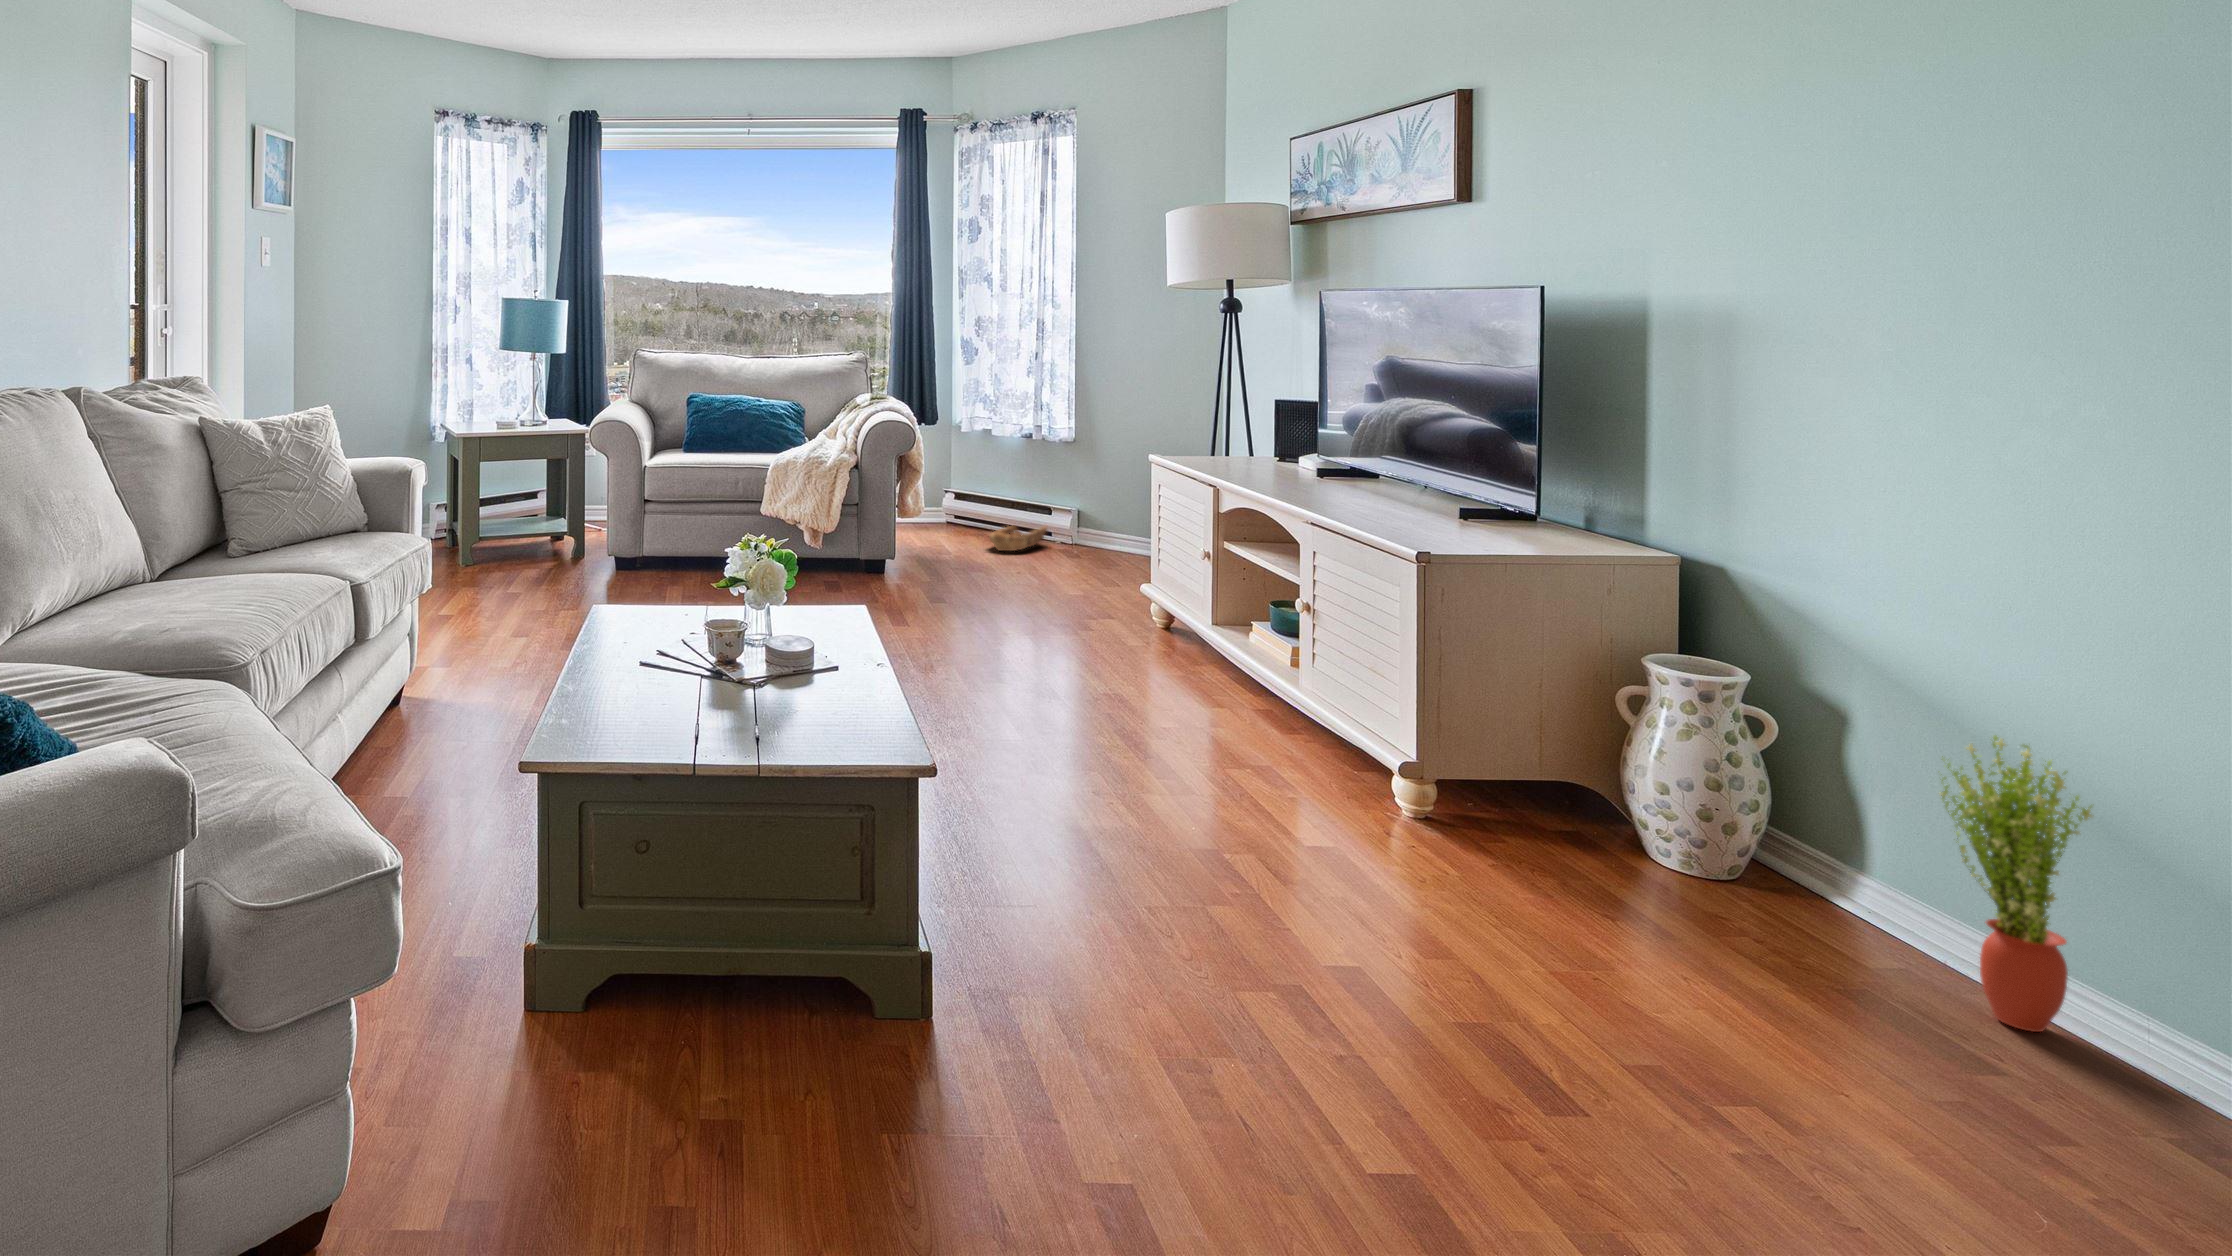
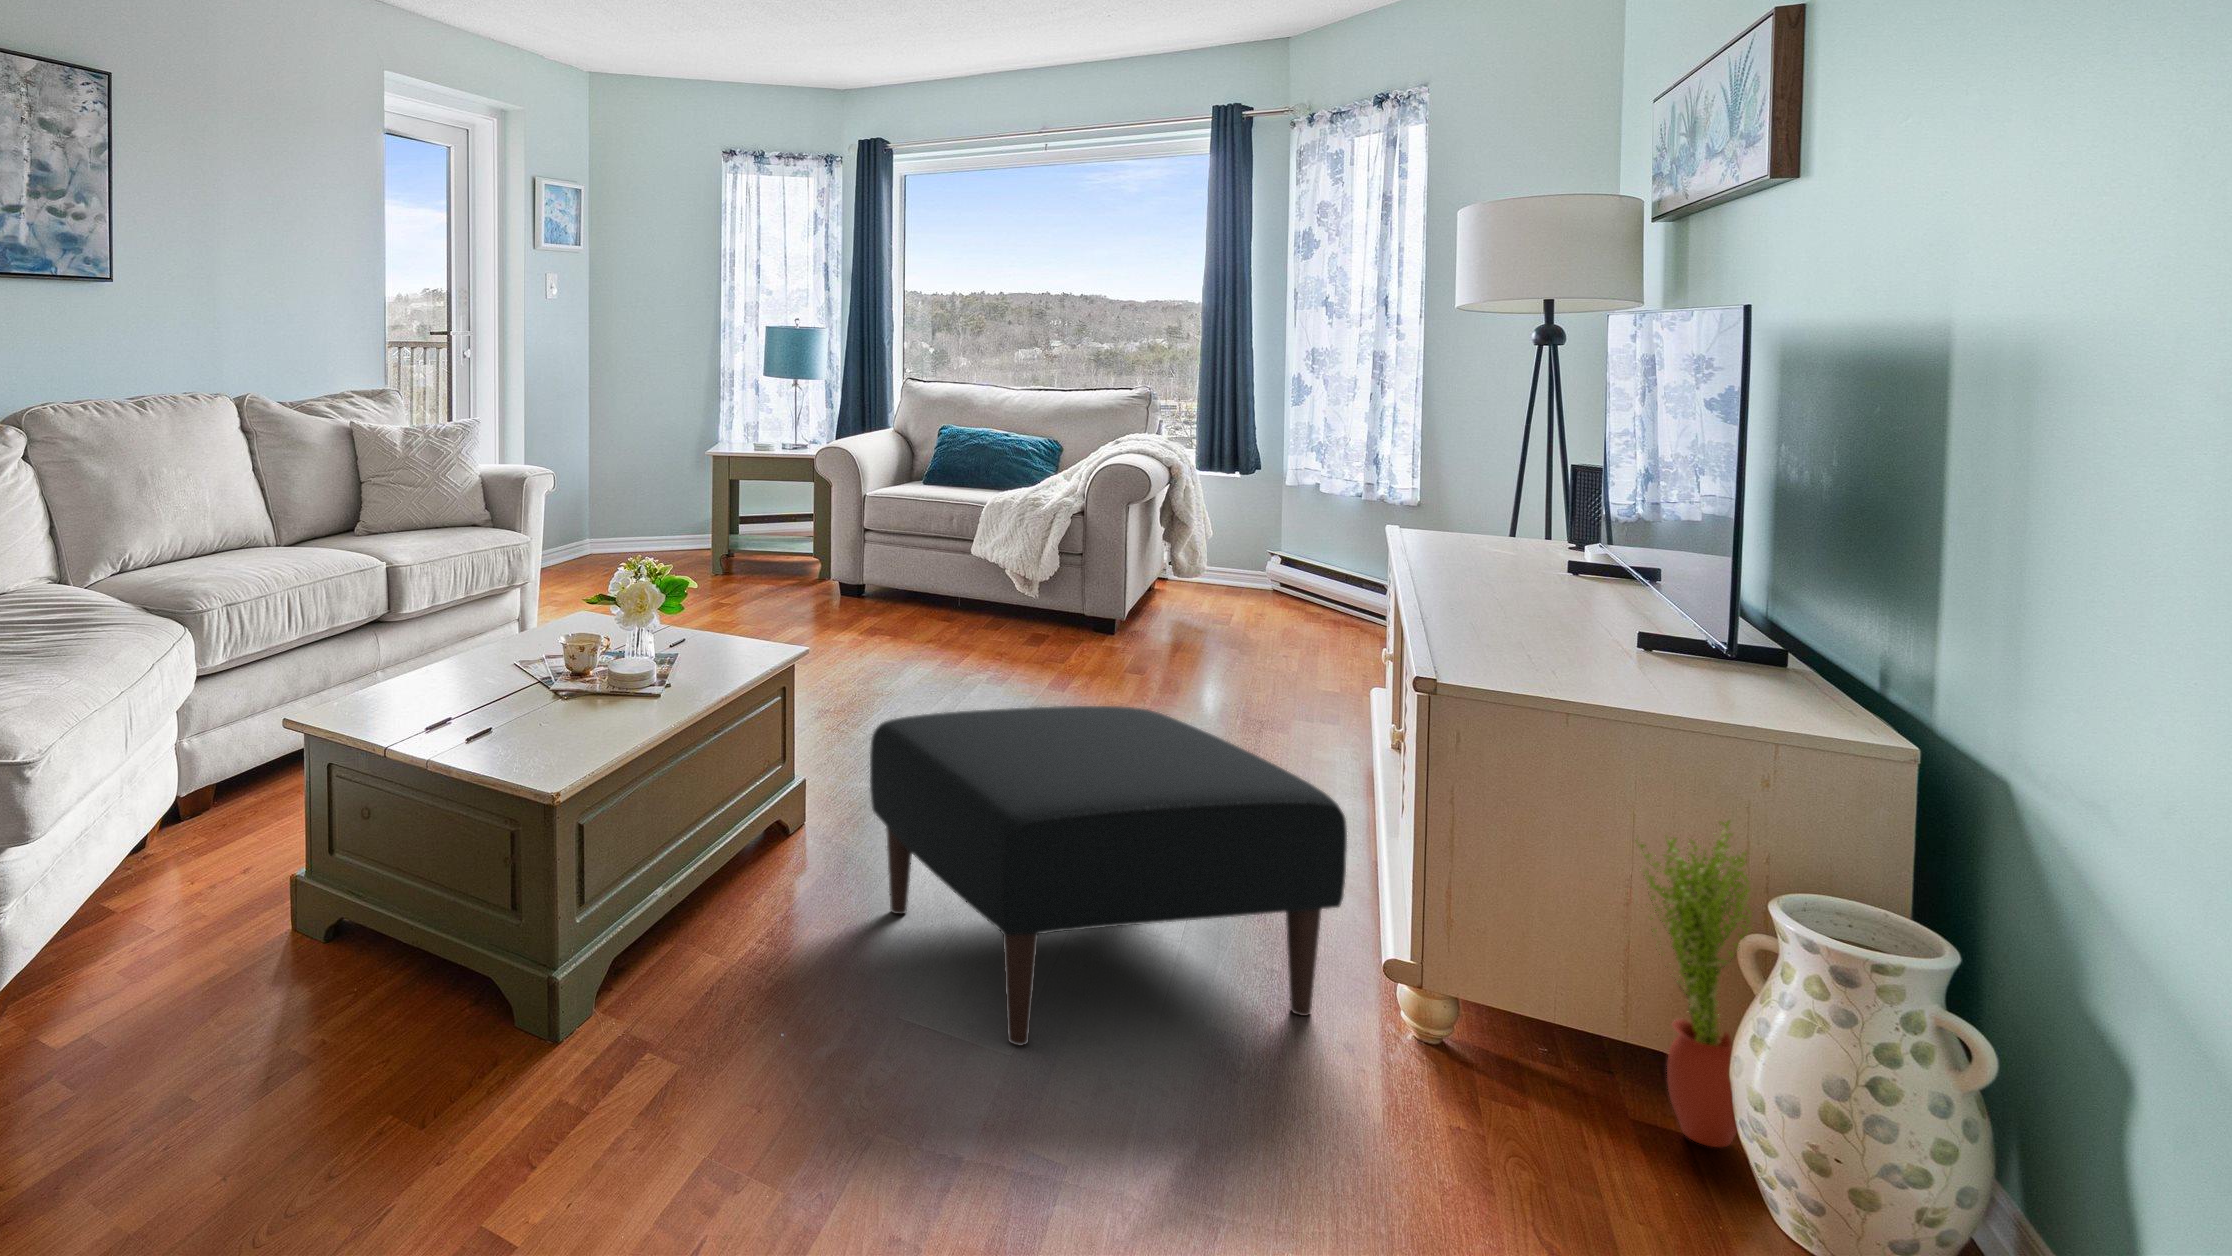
basket: present [989,526,1047,551] -> none [1257,580,1362,622]
ottoman: none [1121,676,1649,1065] -> present [870,706,1347,1045]

